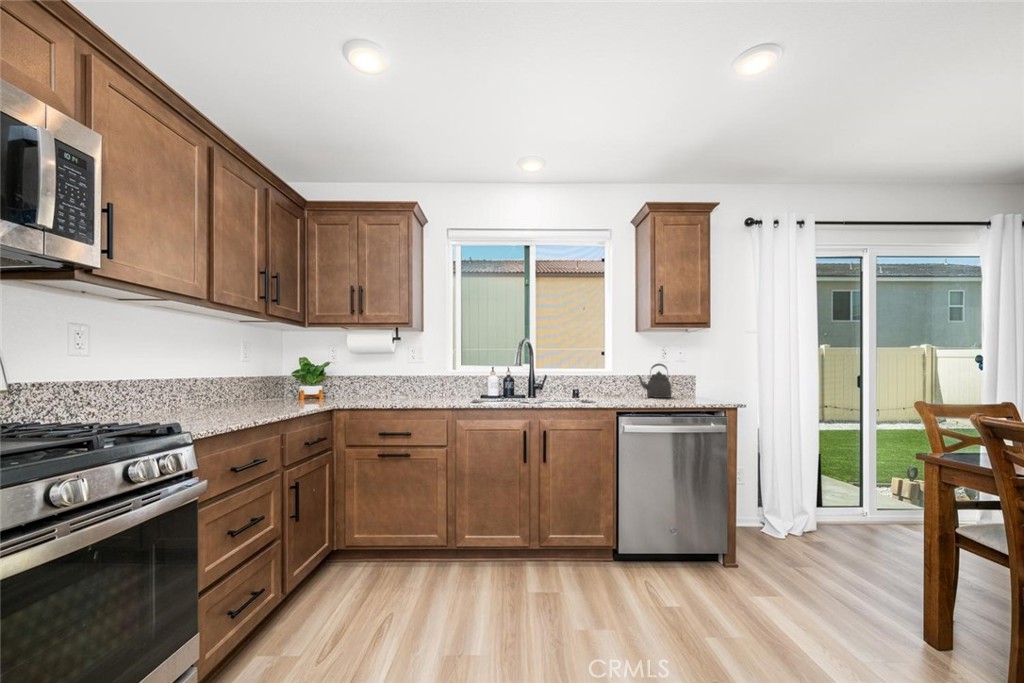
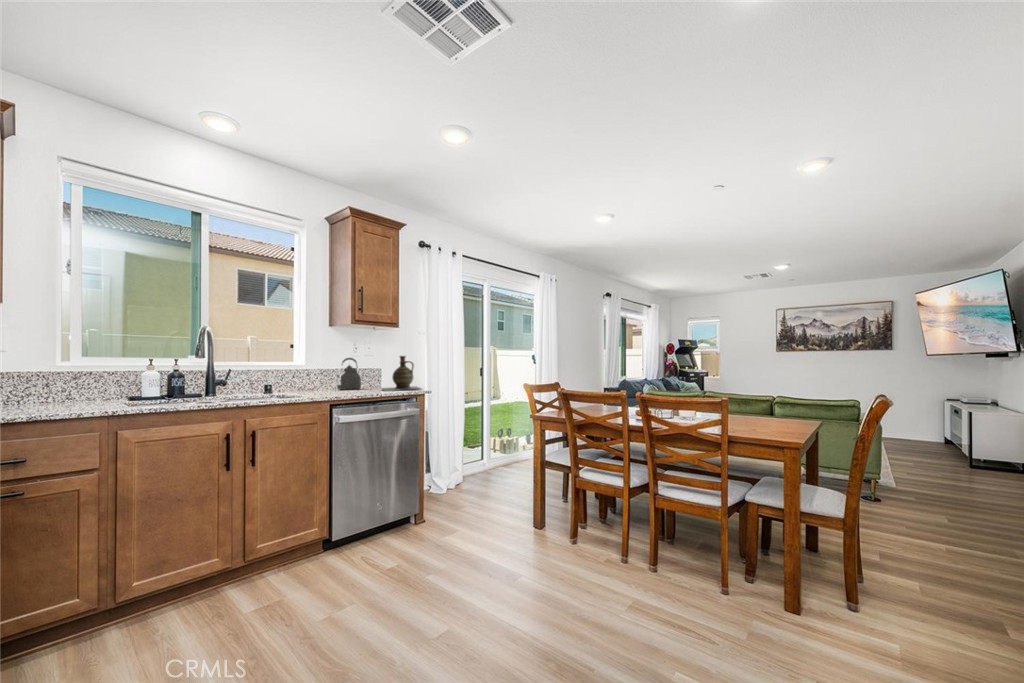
ceramic jug: none [674,365,723,407] -> present [381,356,421,391]

